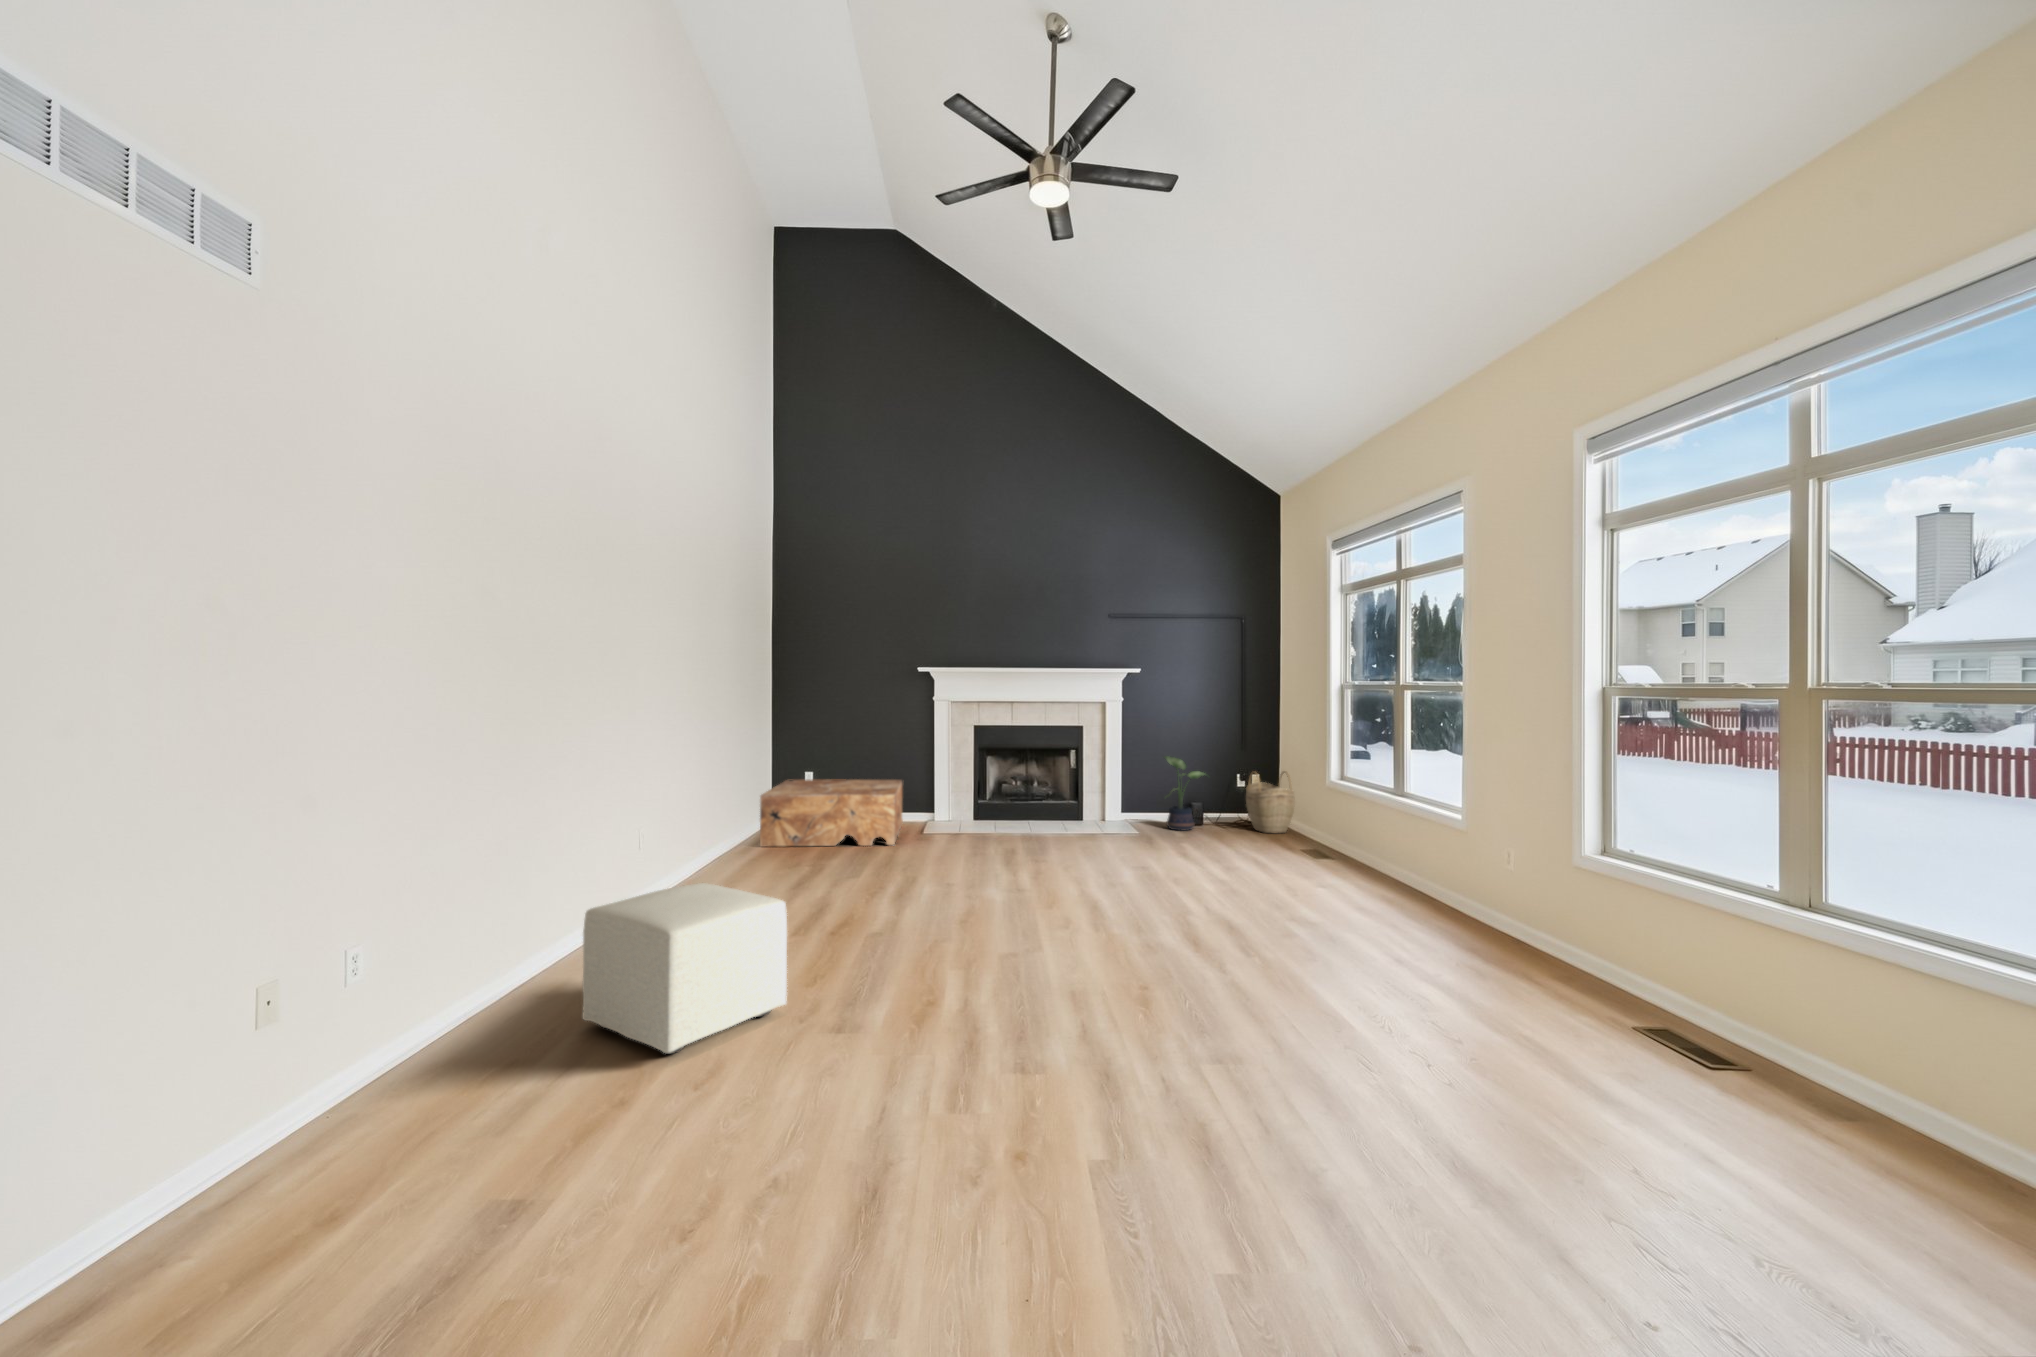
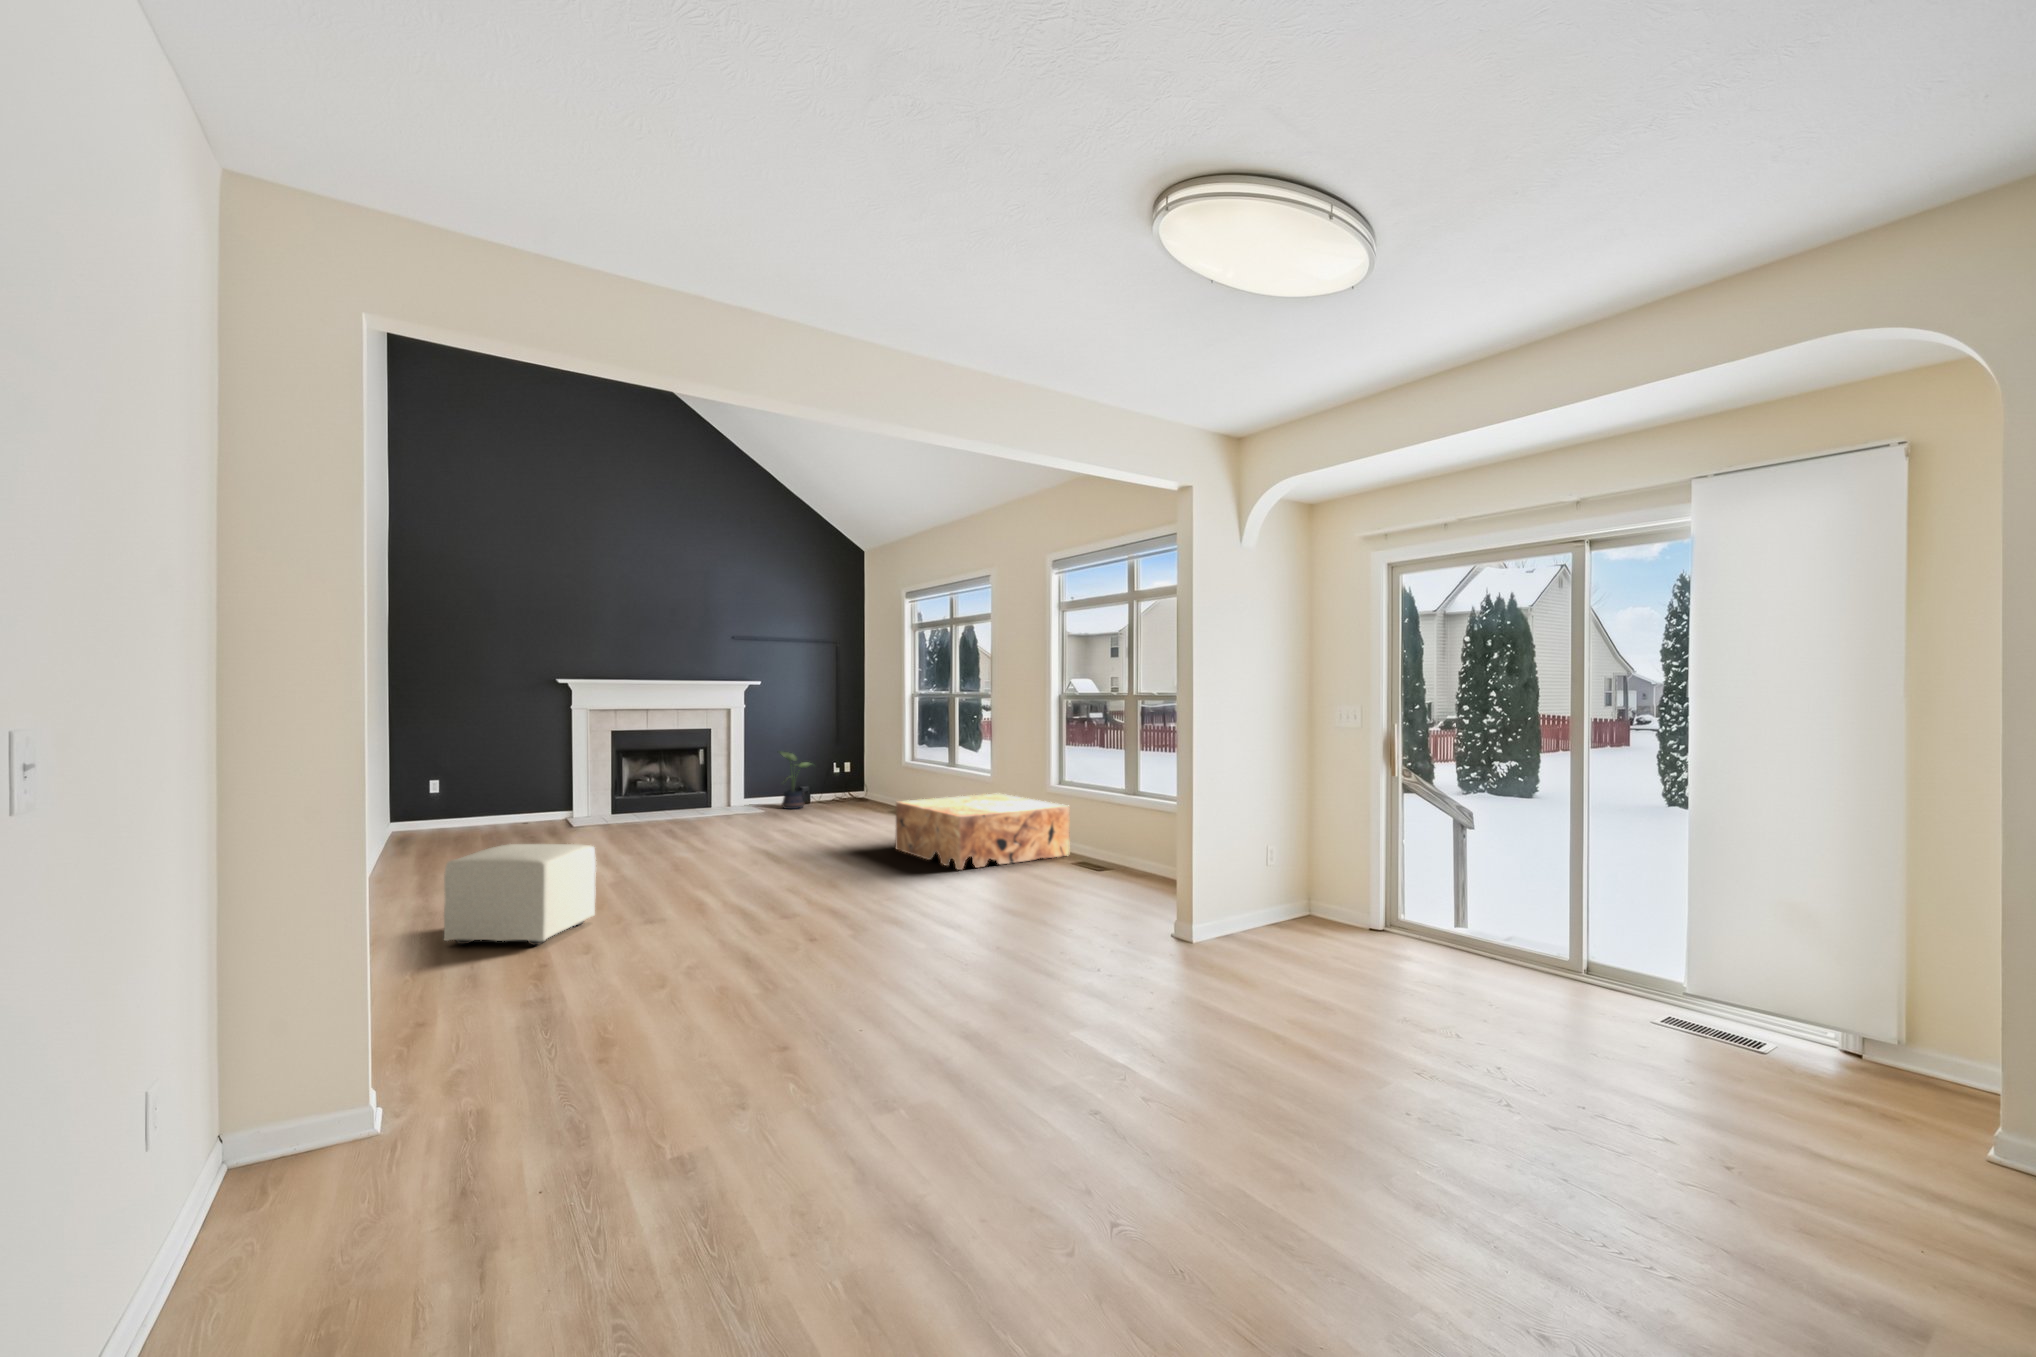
woven basket: present [1246,771,1295,833] -> none [843,759,879,806]
coffee table: present [760,779,903,847] -> present [896,794,1070,870]

